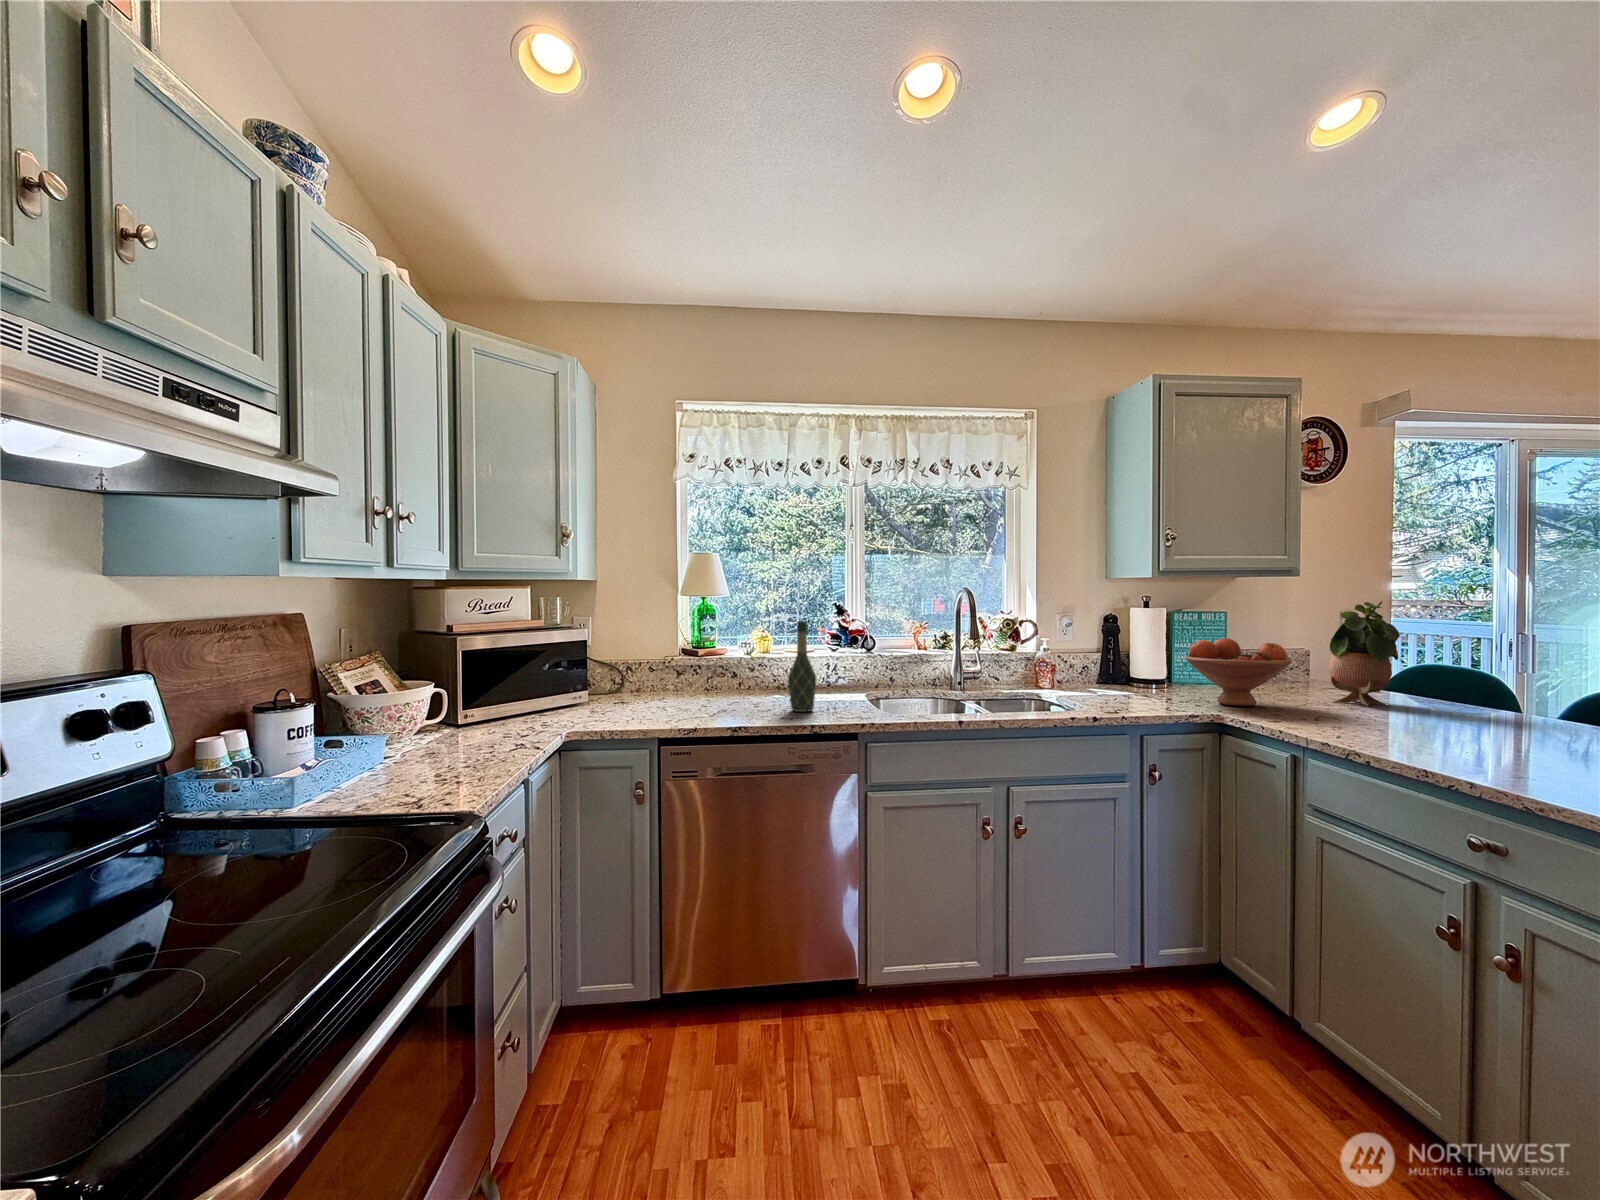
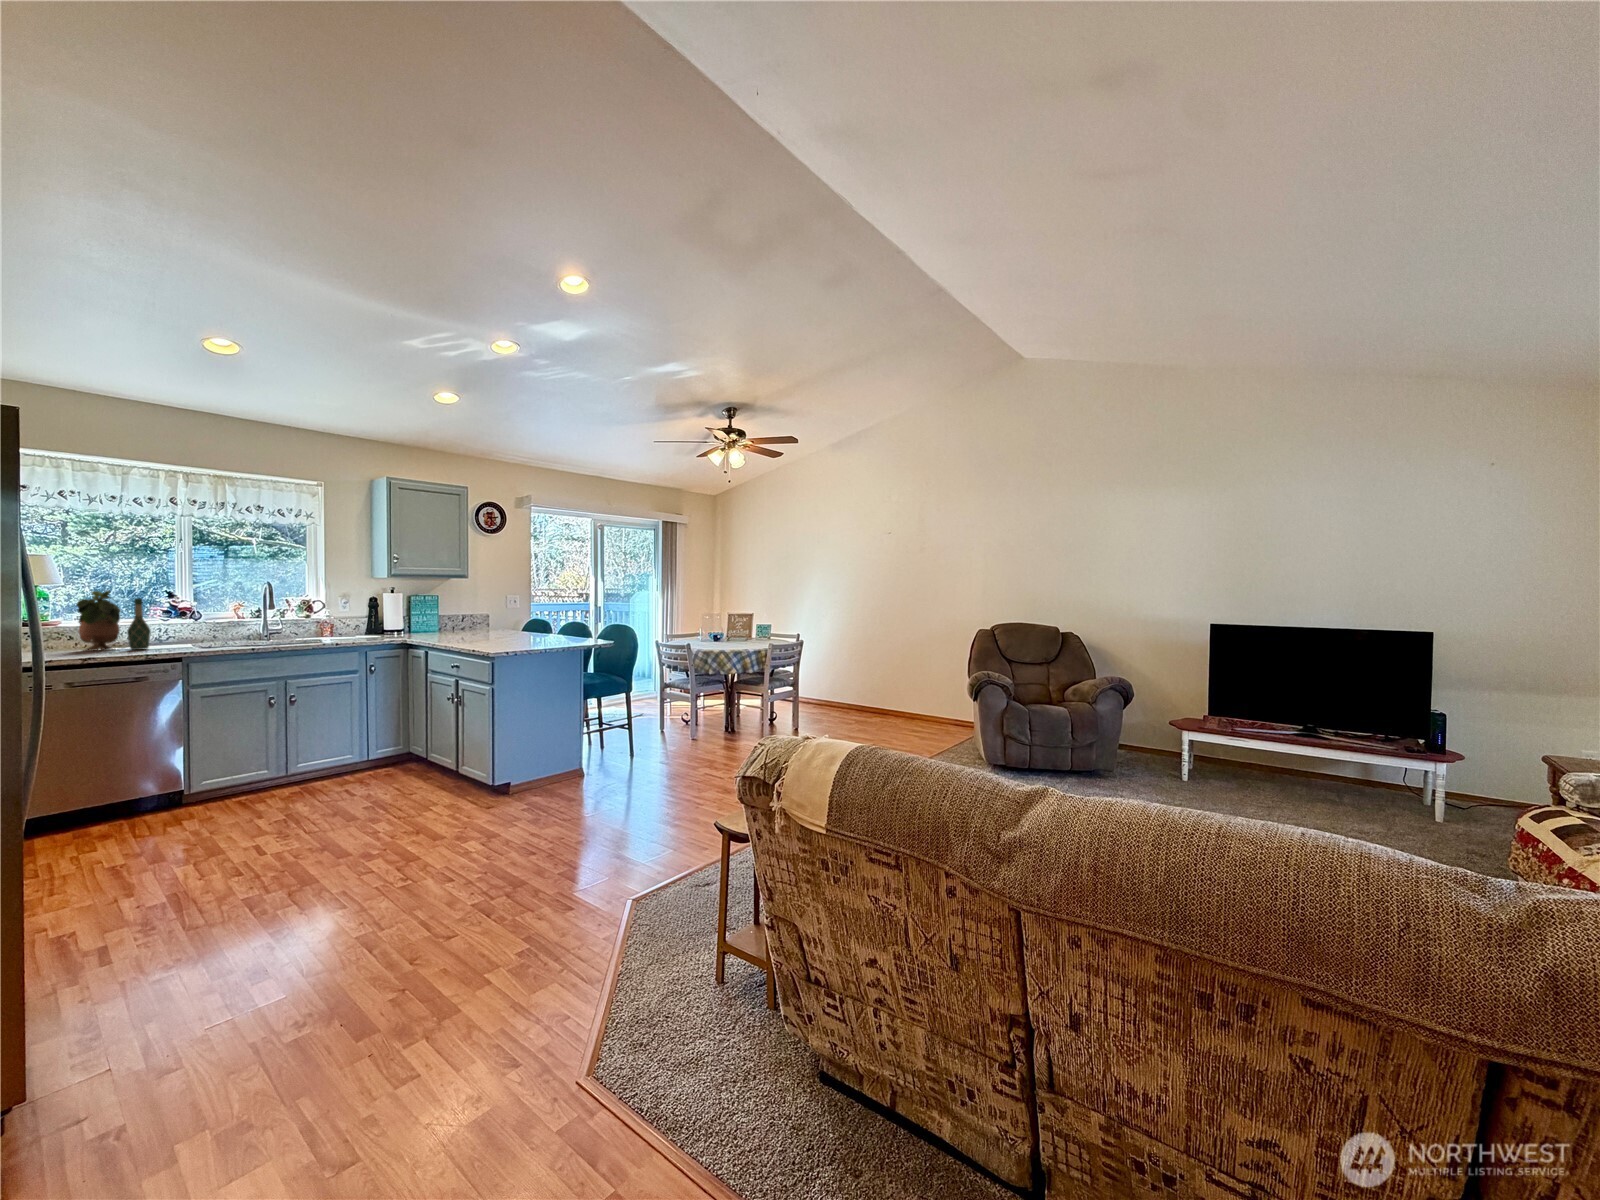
potted plant: present [1328,601,1400,706] -> present [77,590,121,650]
fruit bowl: present [1185,638,1291,706] -> none [396,606,442,635]

